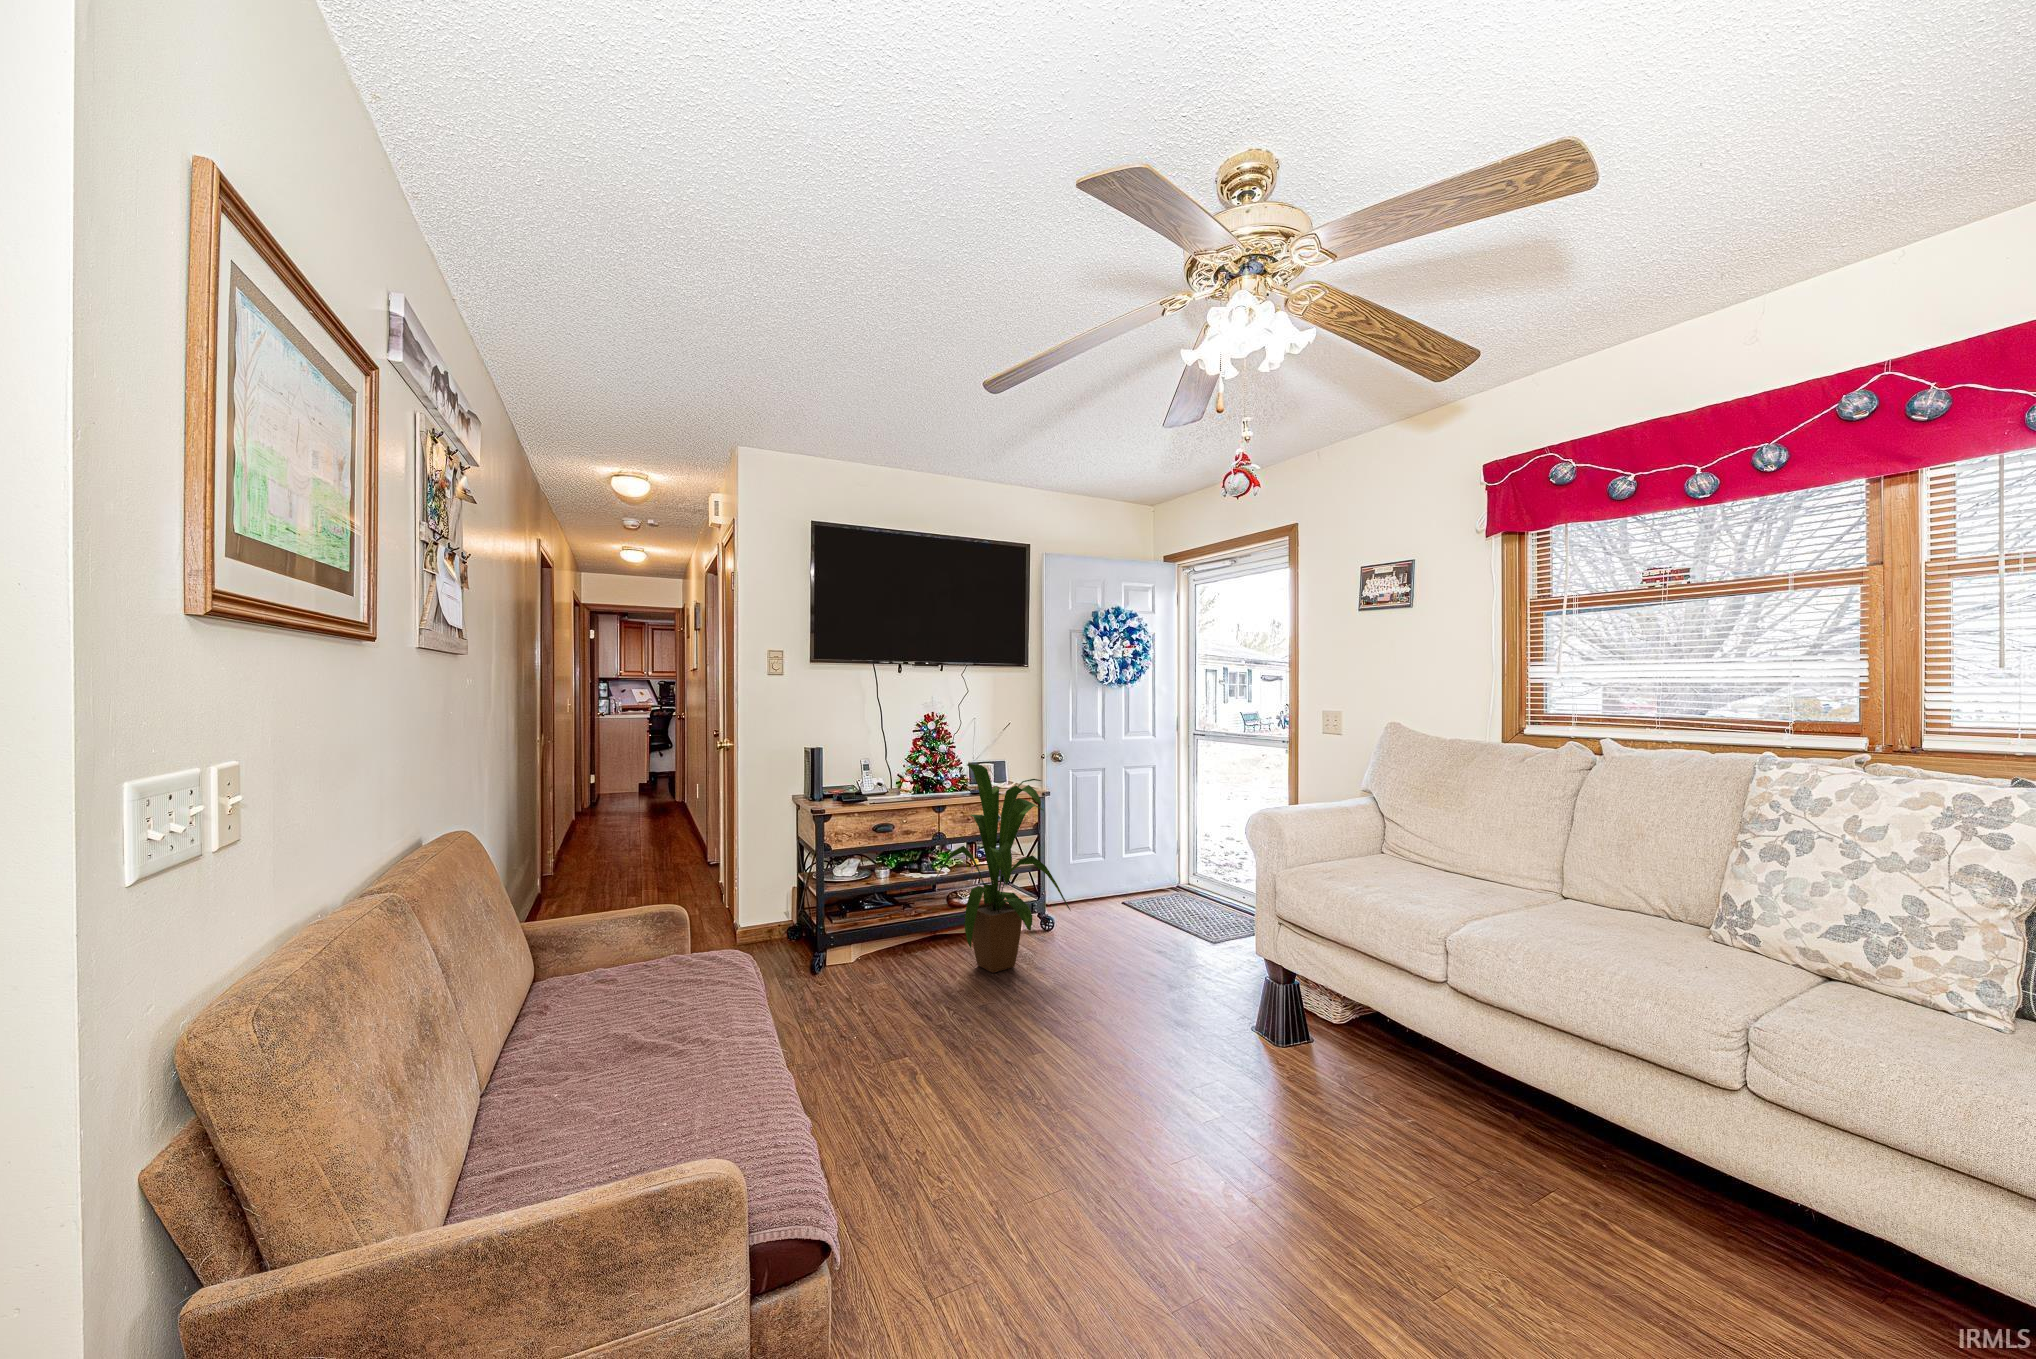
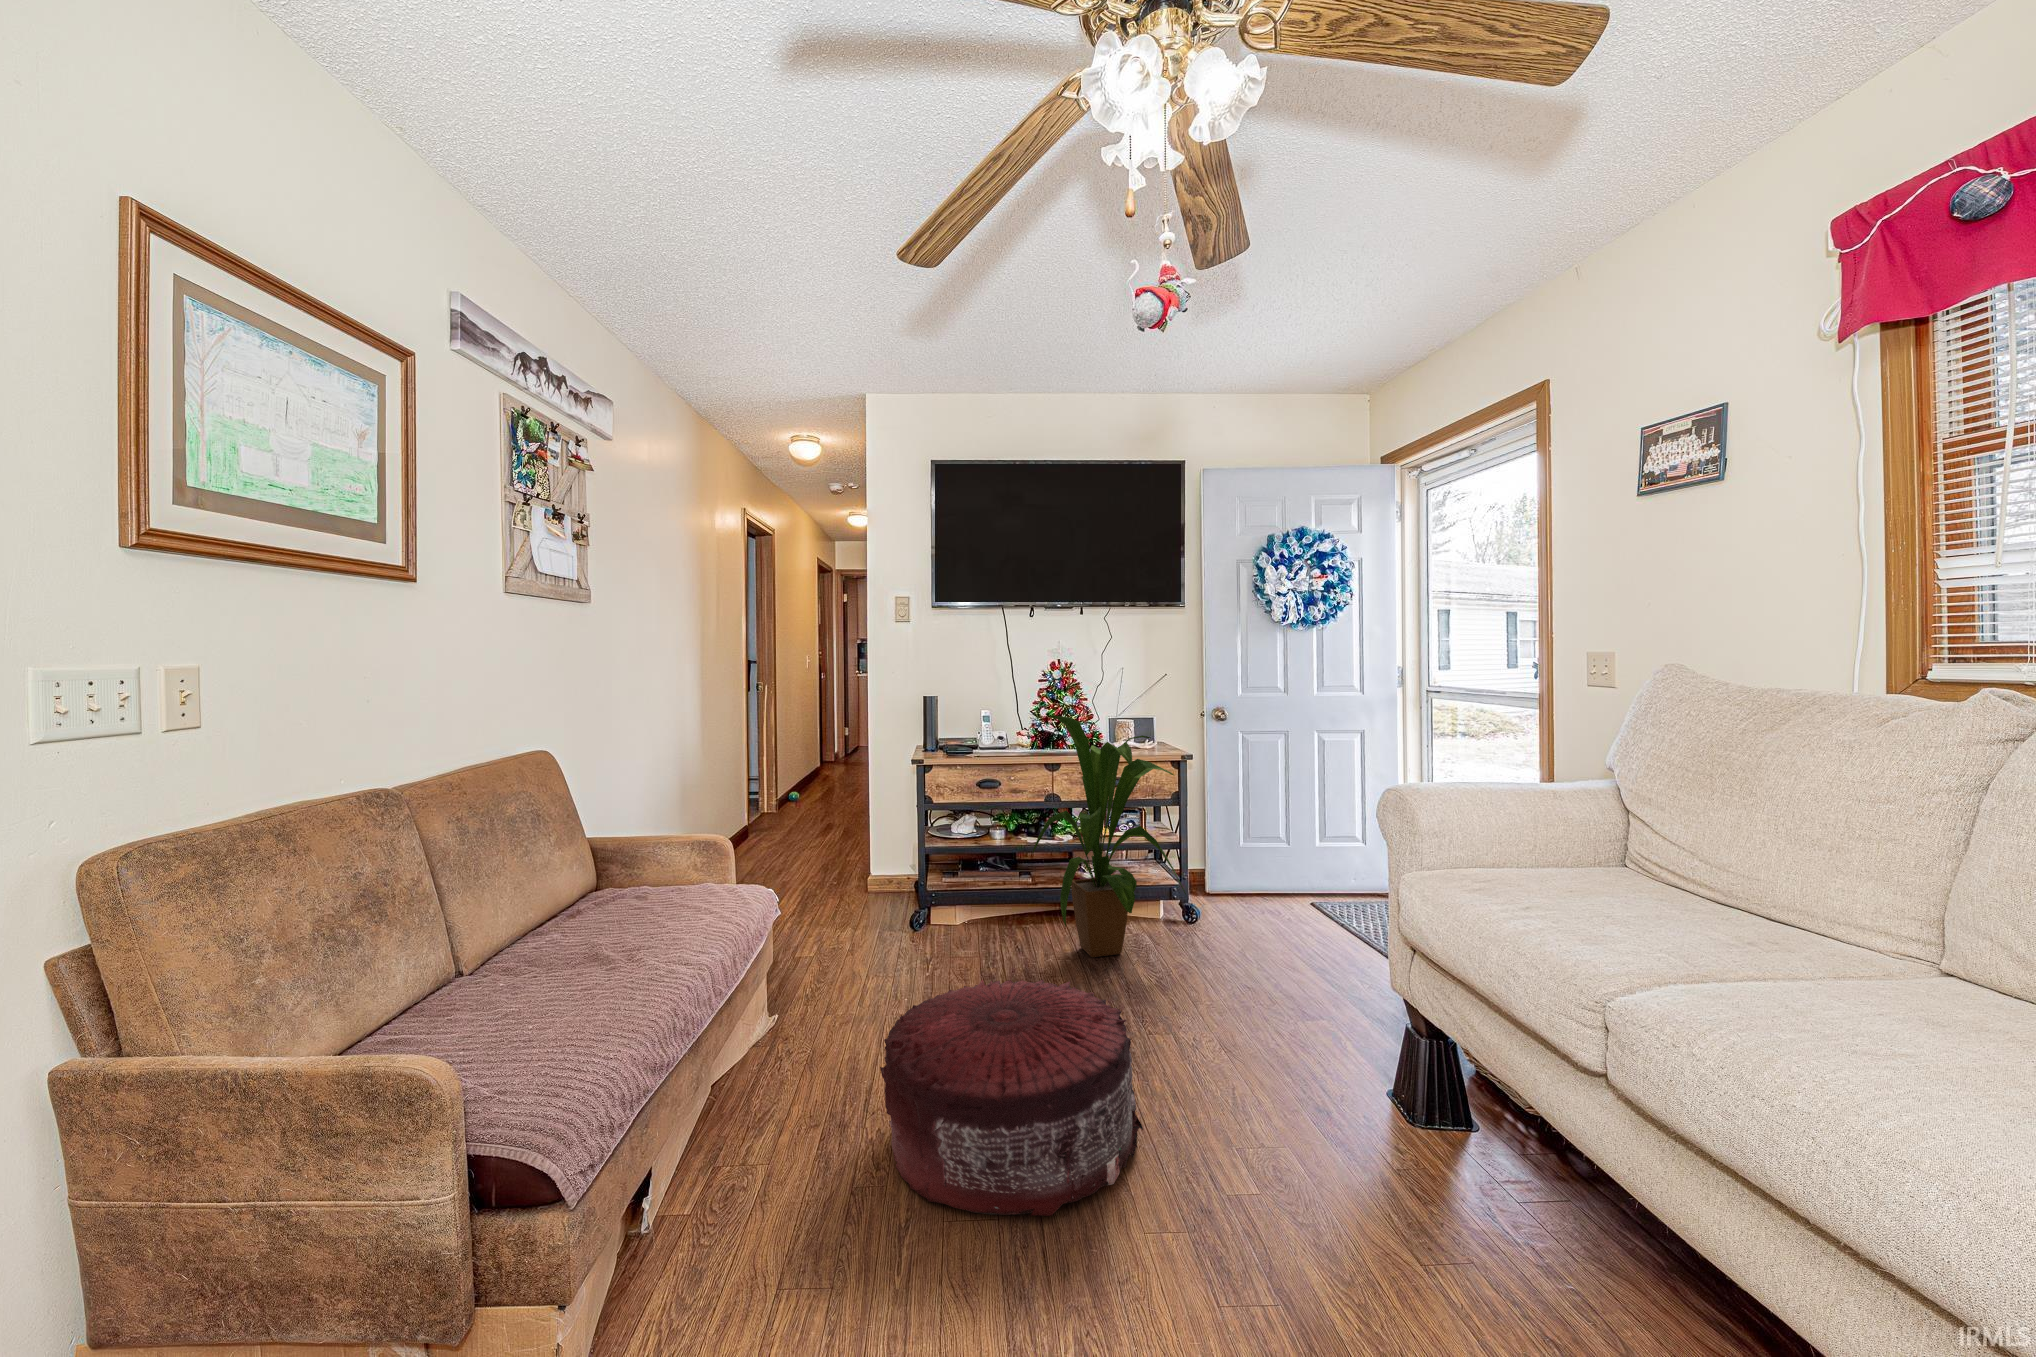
pouf: none [929,991,1140,1196] -> present [880,980,1143,1216]

